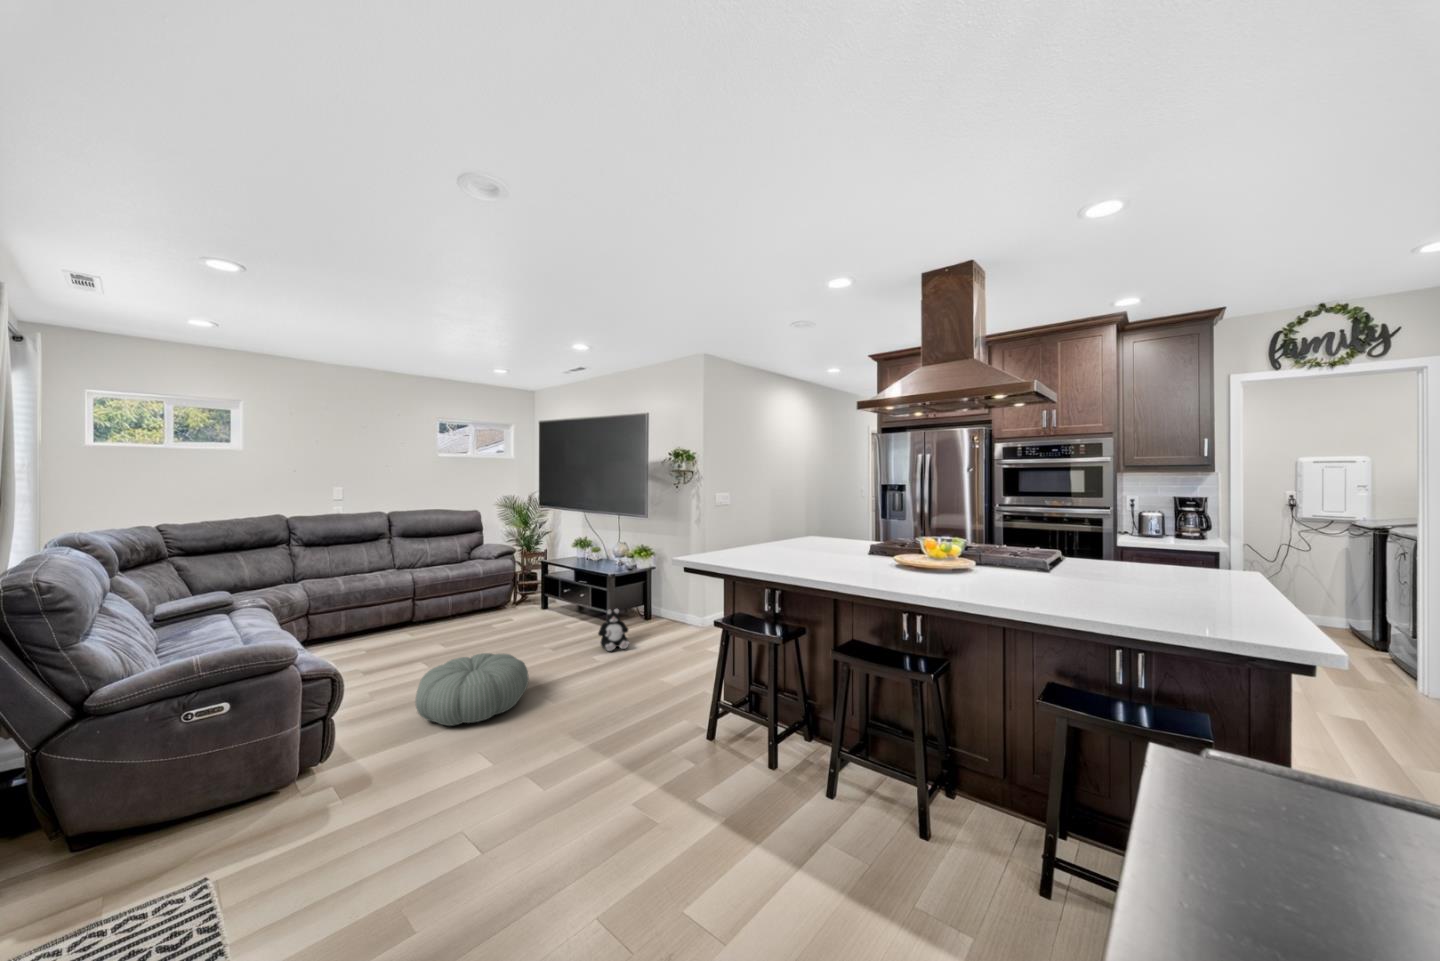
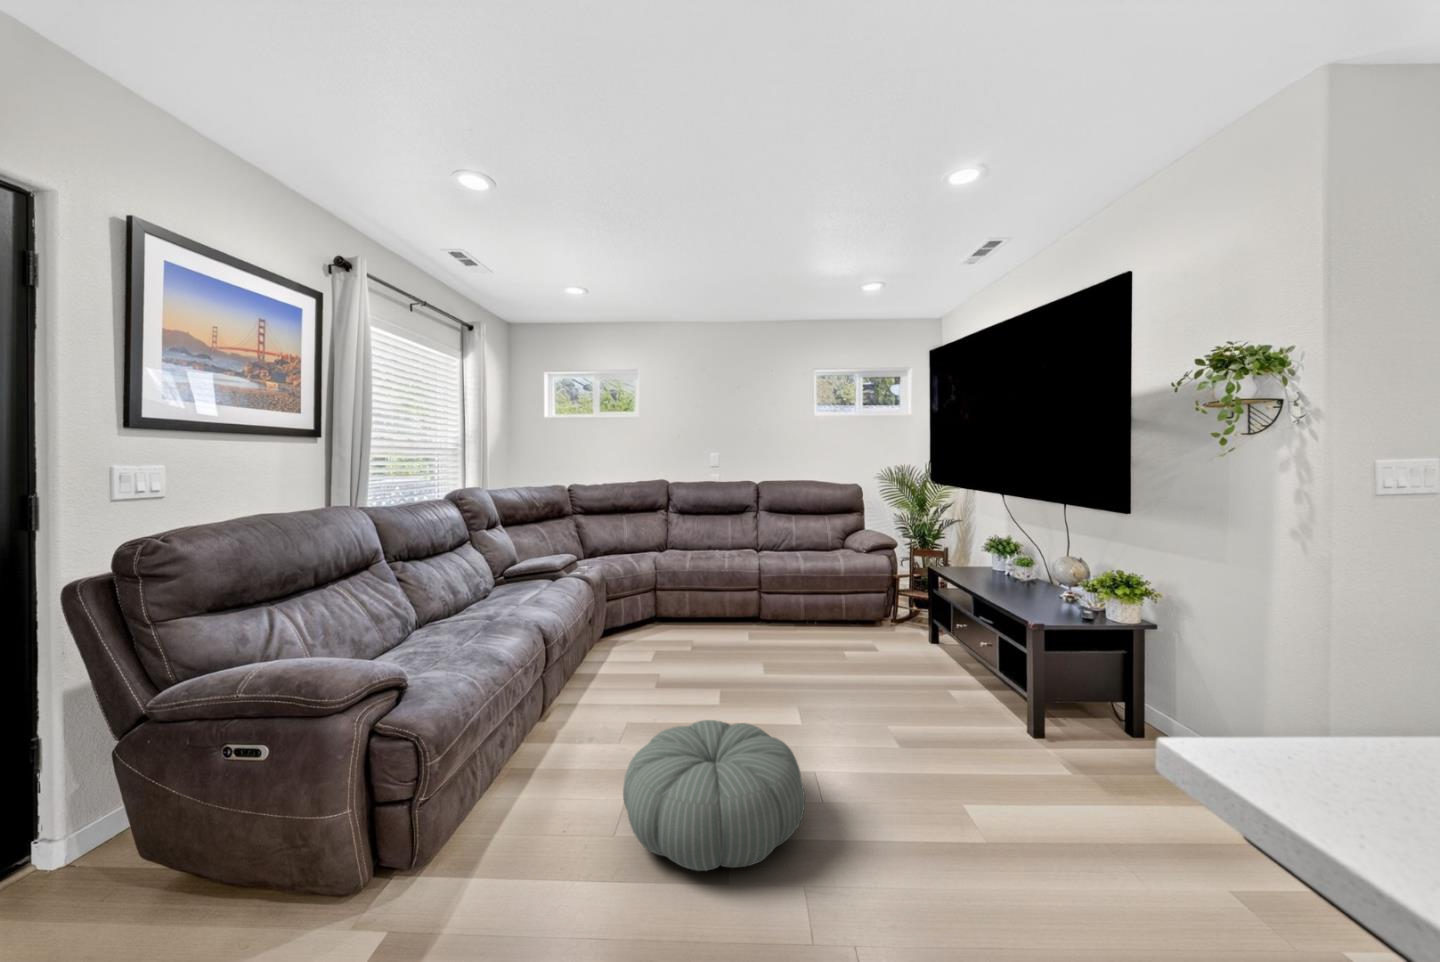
plush toy: present [598,608,630,651] -> none [989,697,1062,799]

